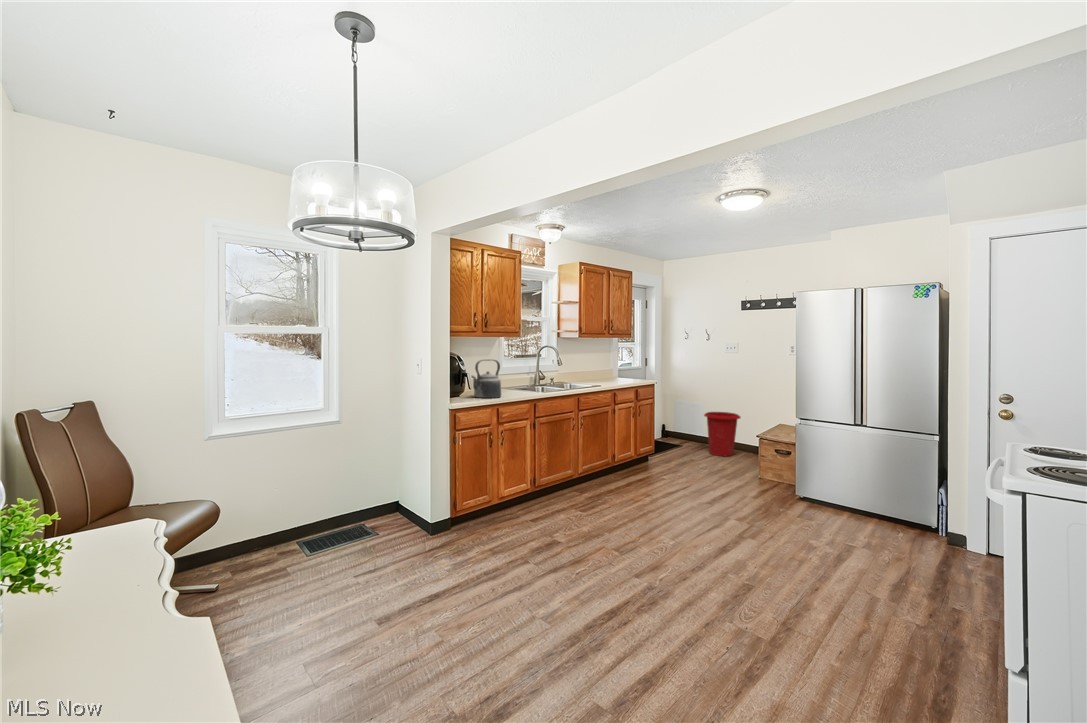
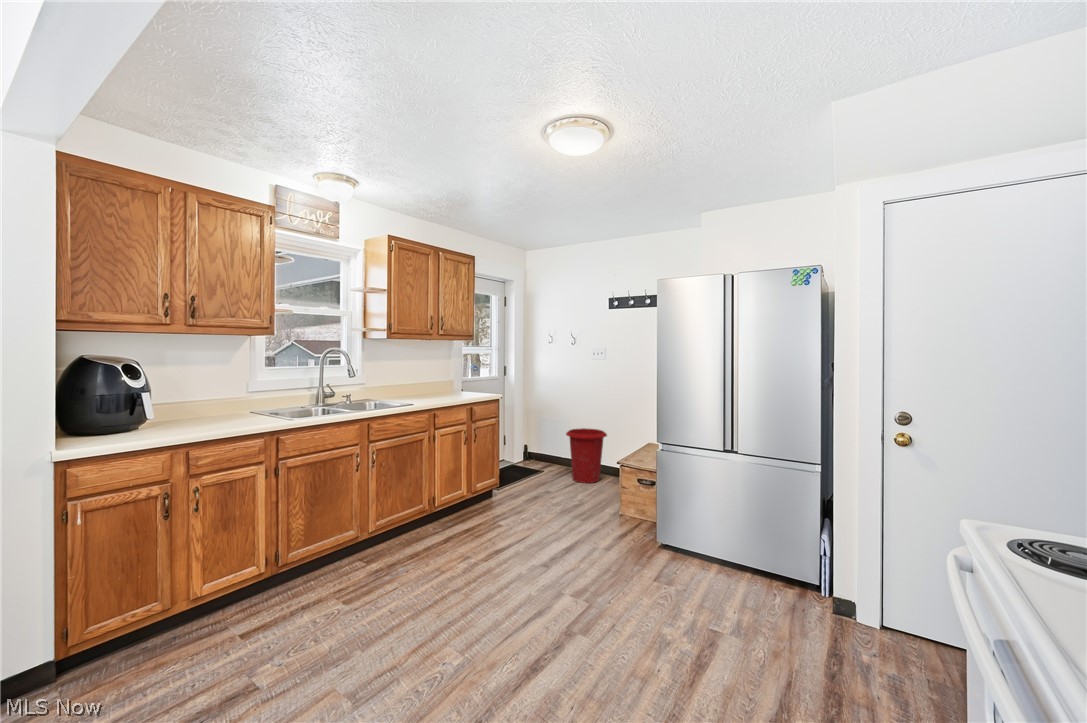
kettle: present [471,360,501,398] -> none [134,371,207,435]

